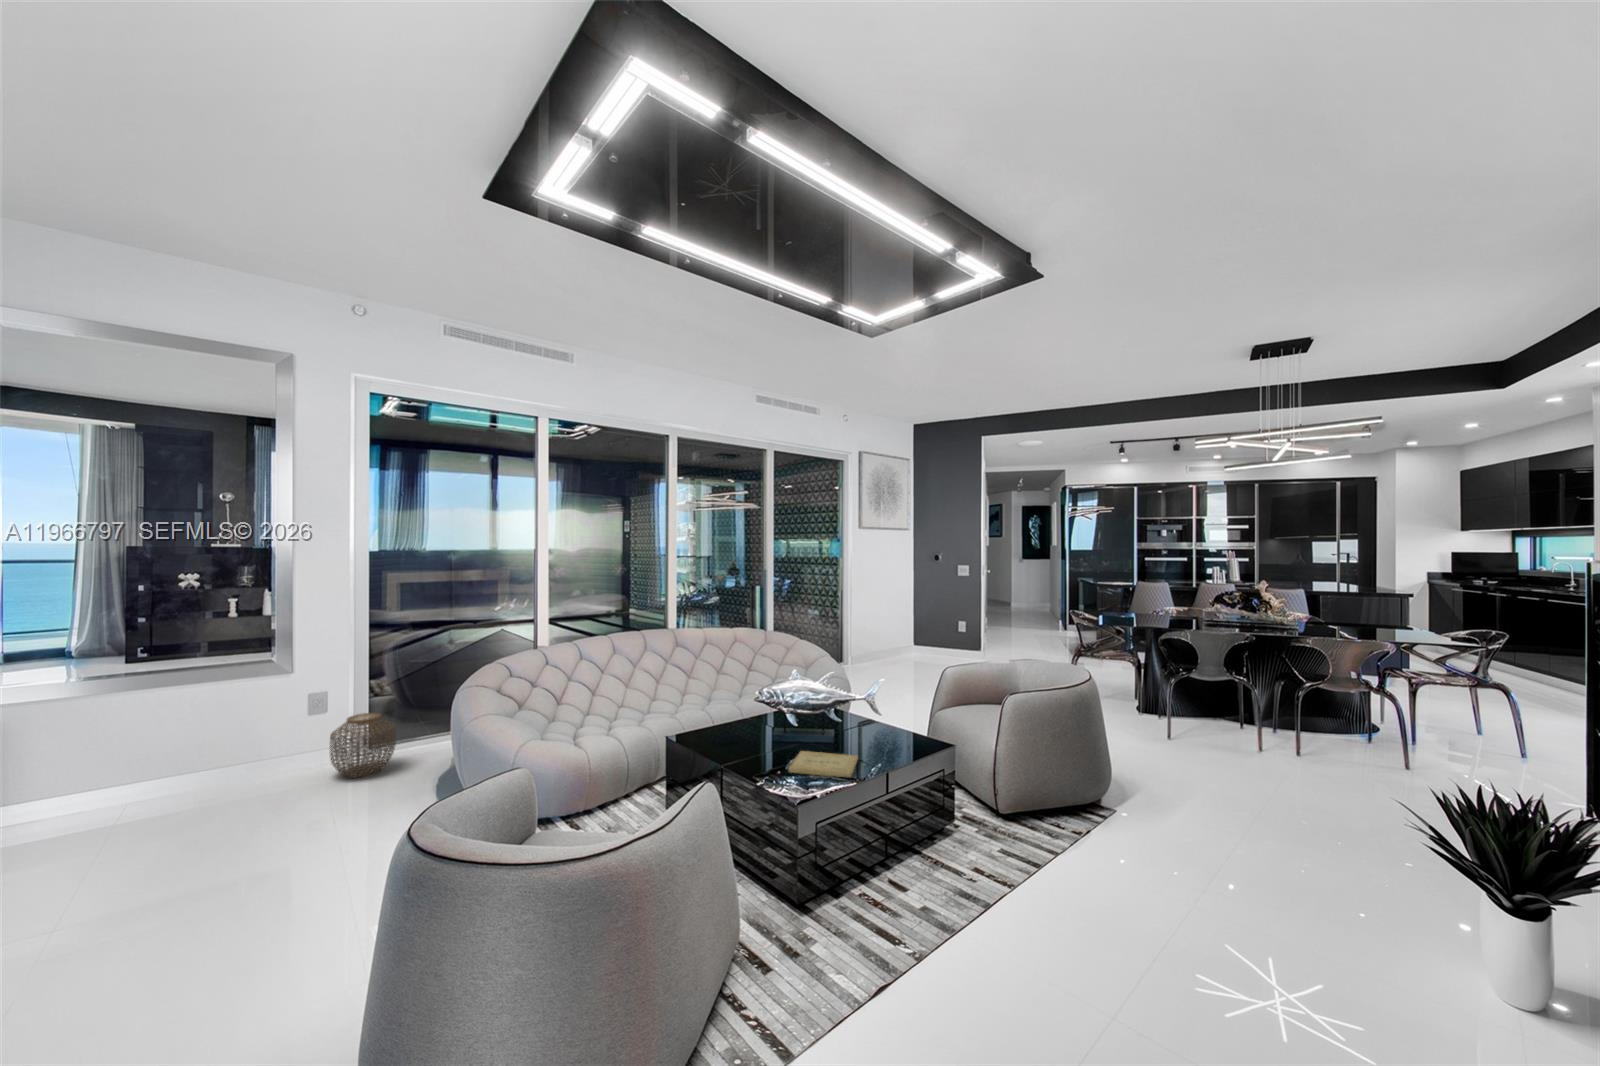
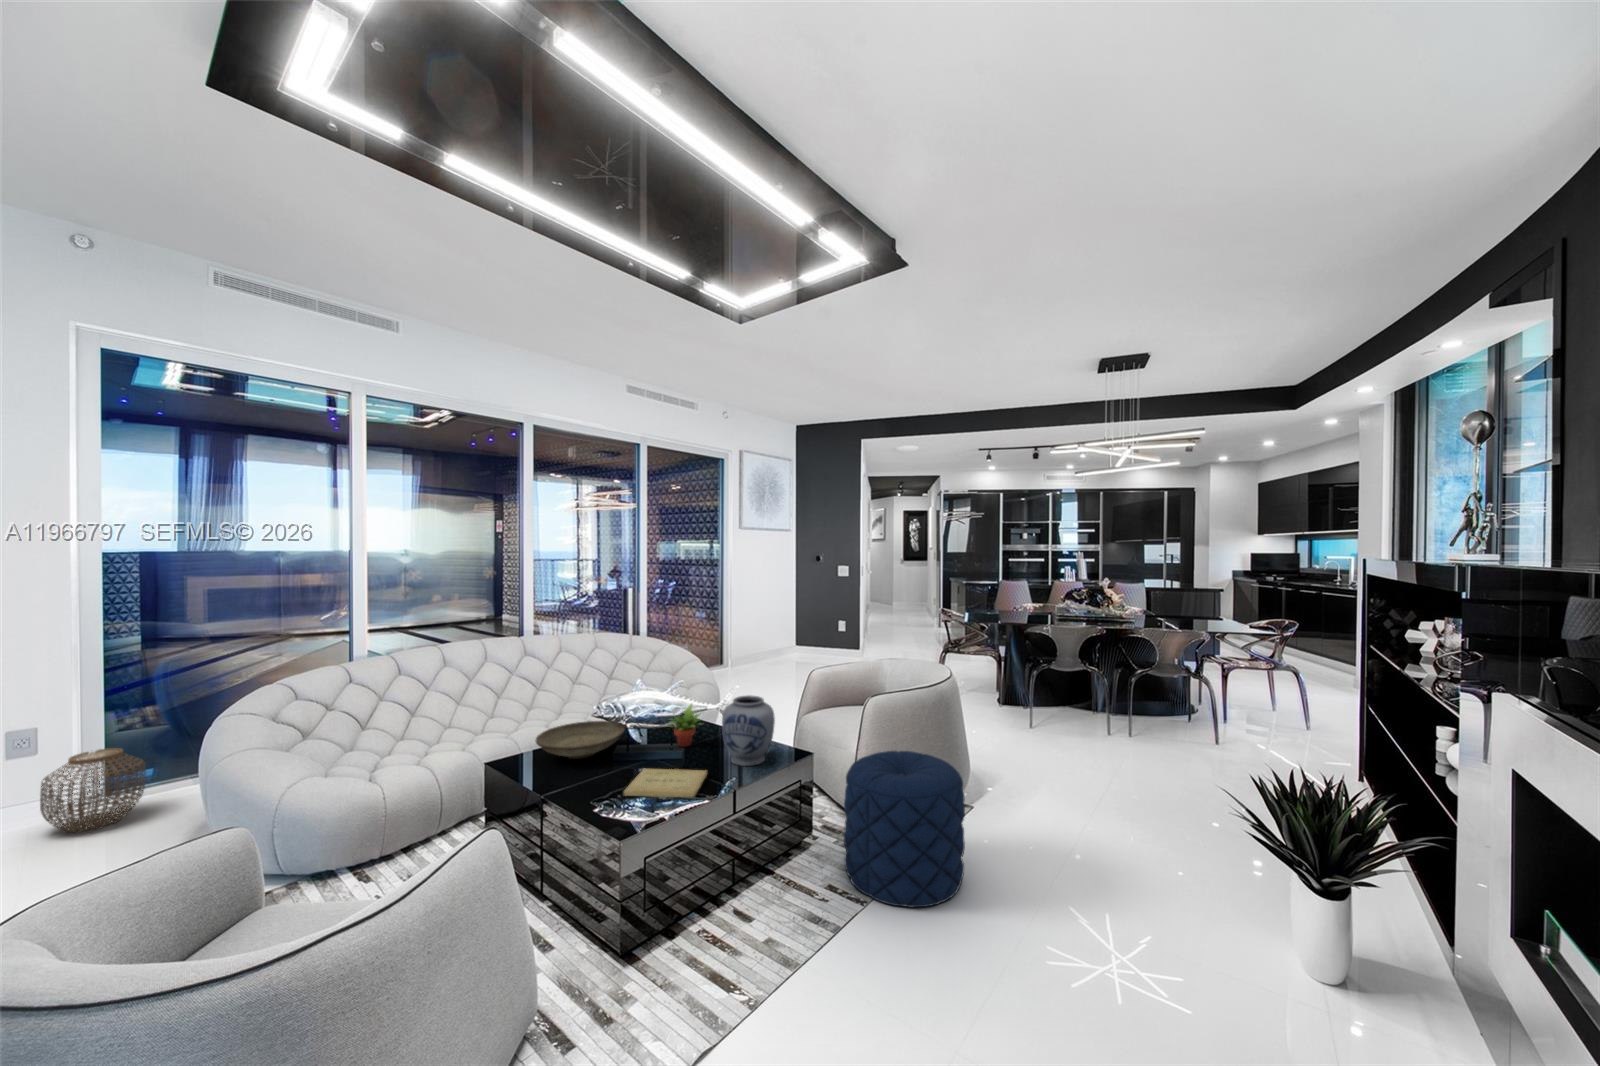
vase: none [869,690,918,754] -> present [722,695,775,766]
succulent plant: none [814,695,849,735] -> present [670,704,700,747]
decorative bowl: none [704,708,779,740] -> present [536,721,625,759]
pouf: none [988,748,1110,895] -> present [844,751,965,907]

